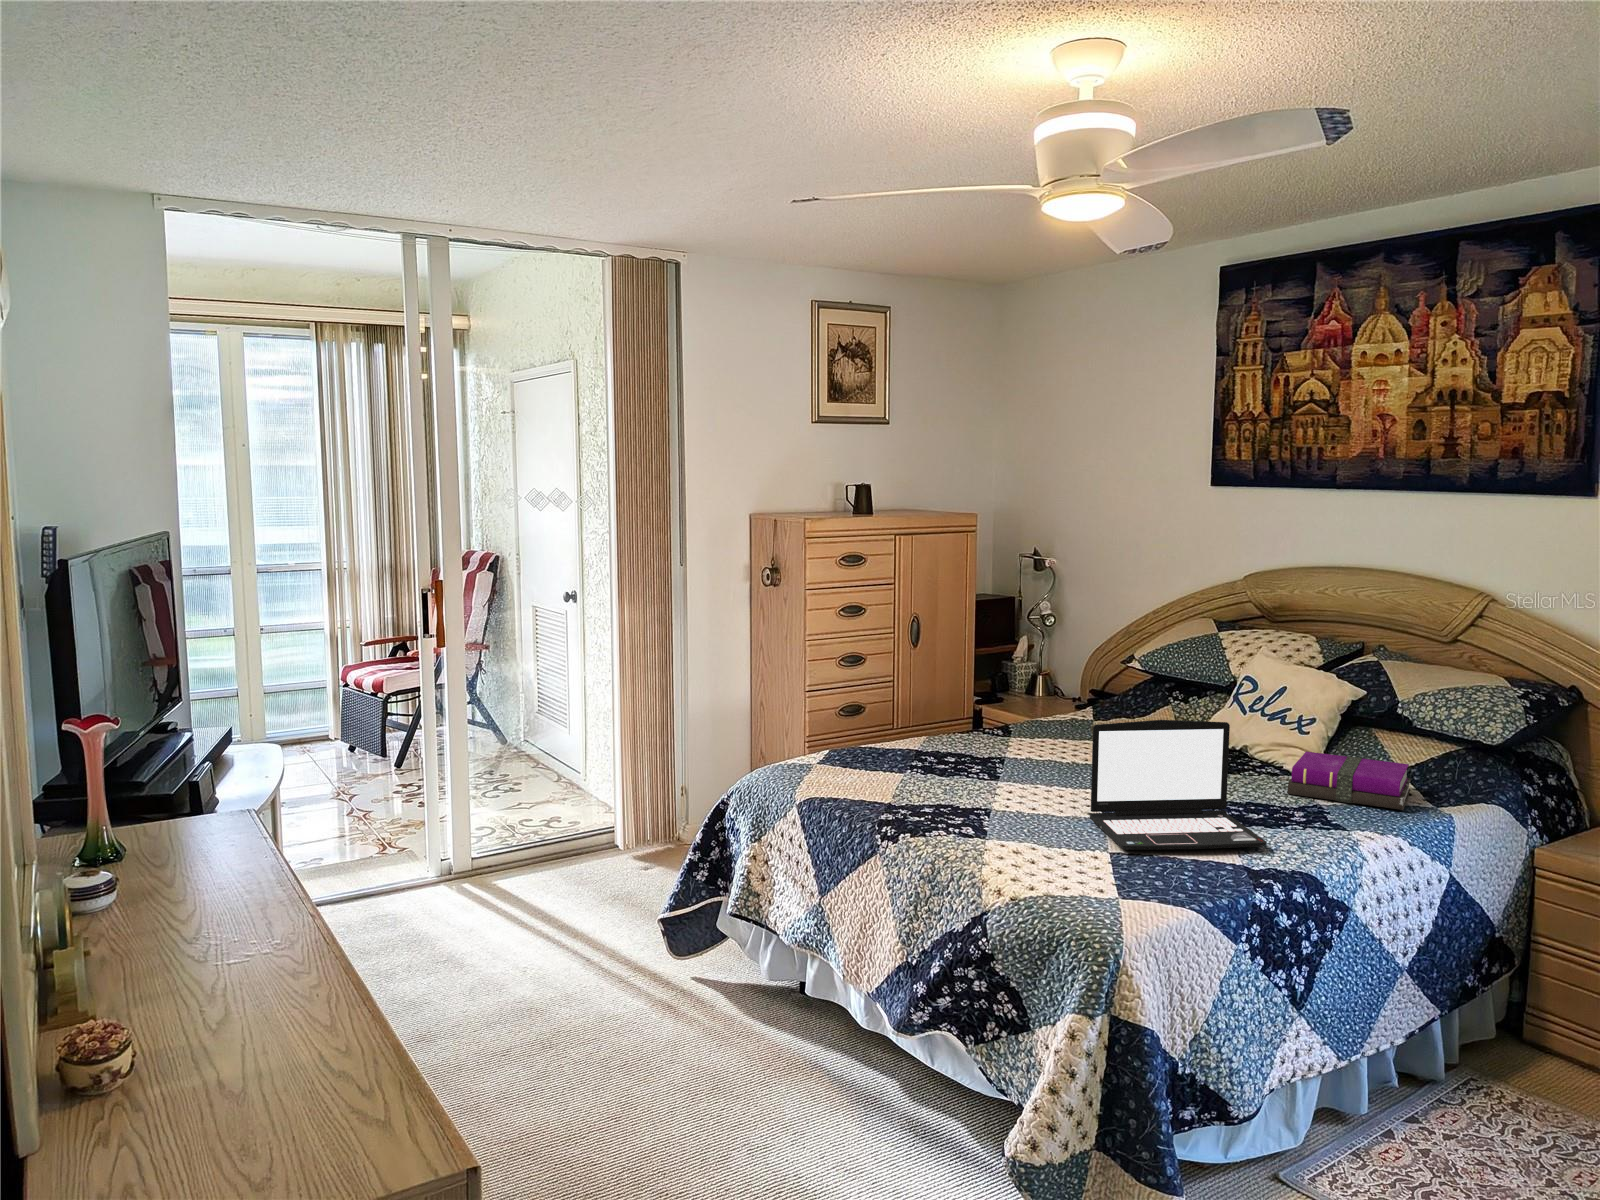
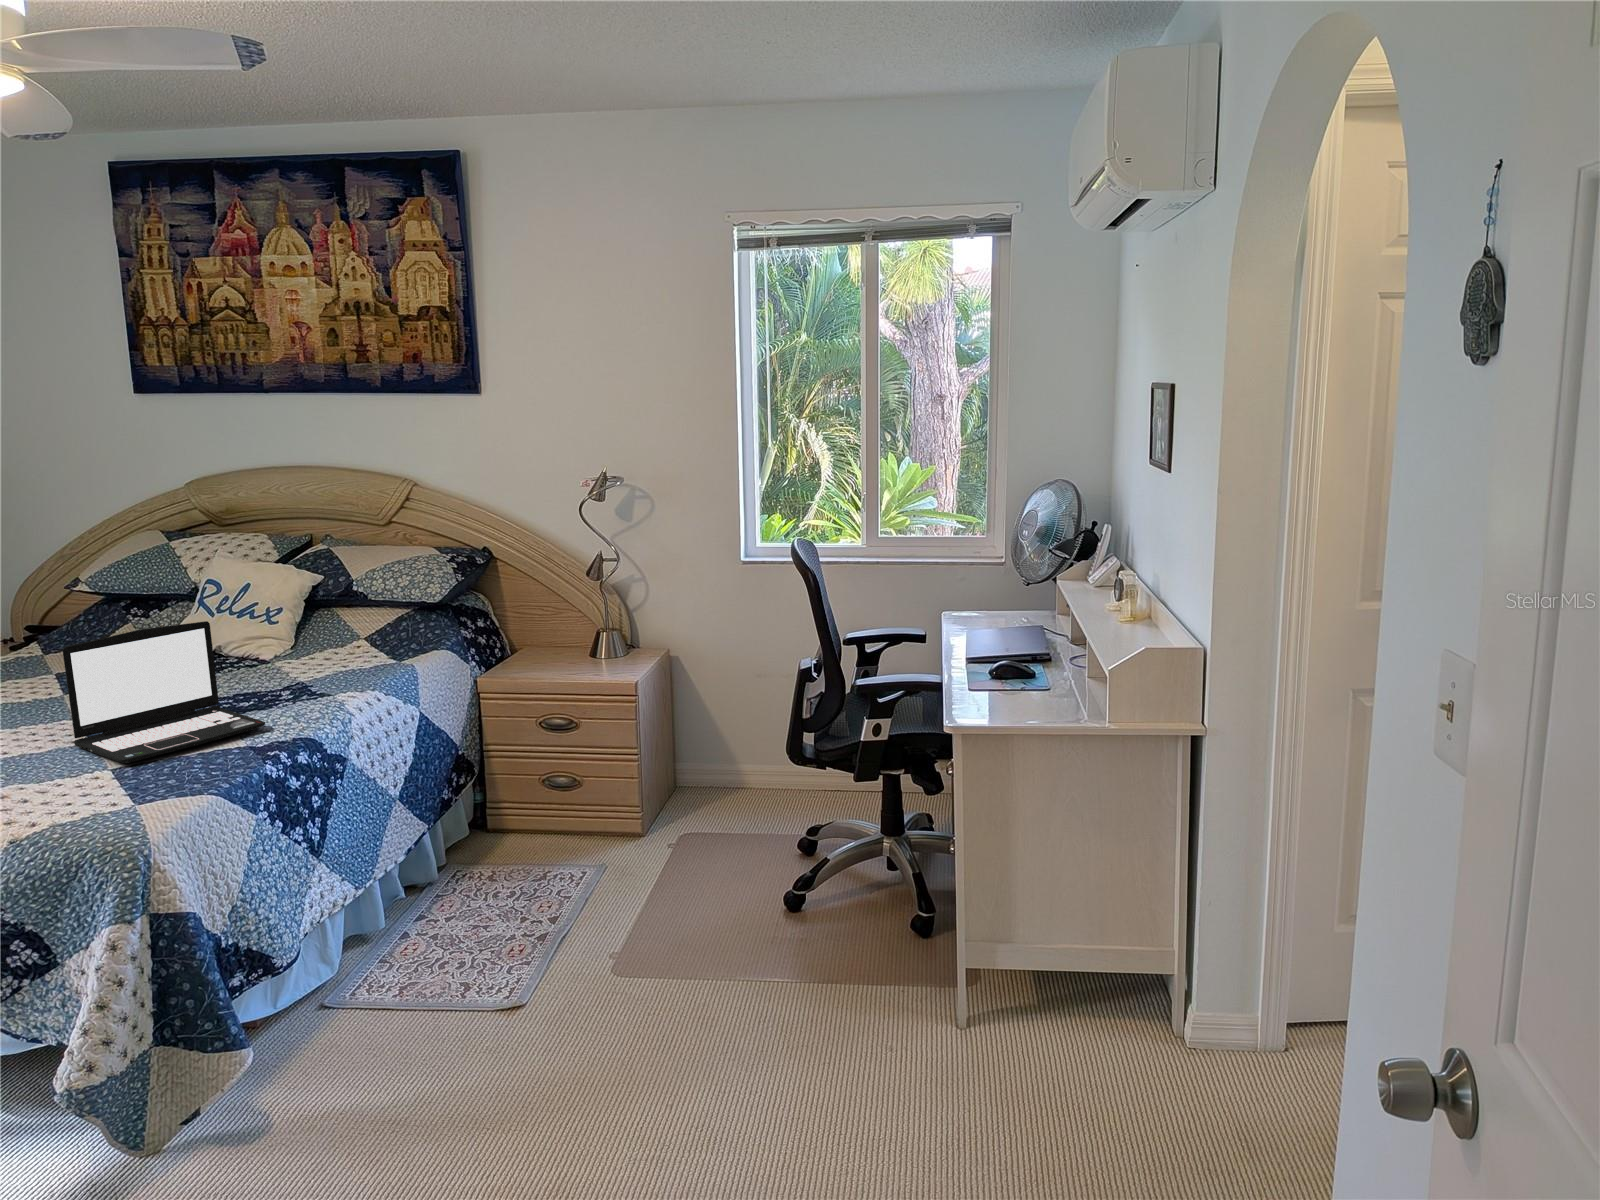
notebook: present [1288,752,1411,810] -> none [271,633,376,680]

